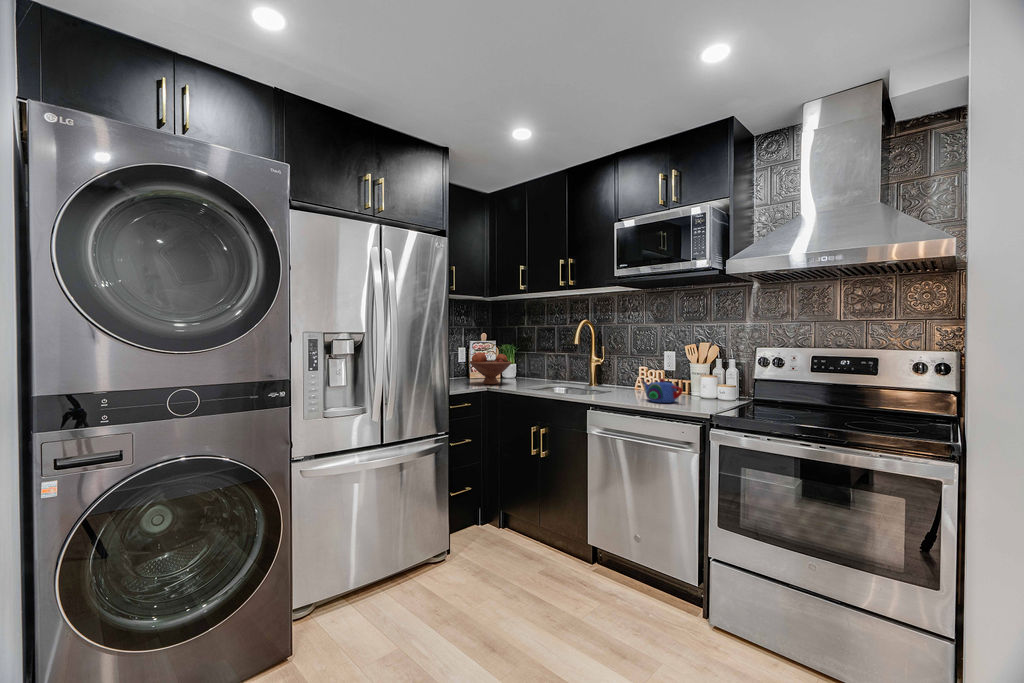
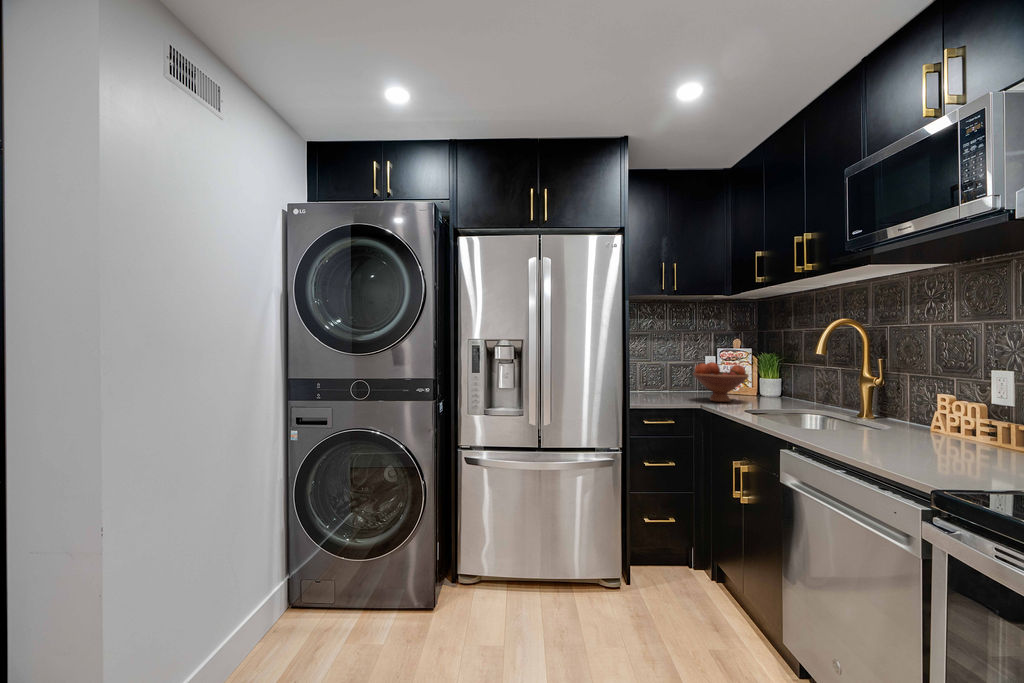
teapot: present [641,379,682,403] -> none [889,416,953,457]

